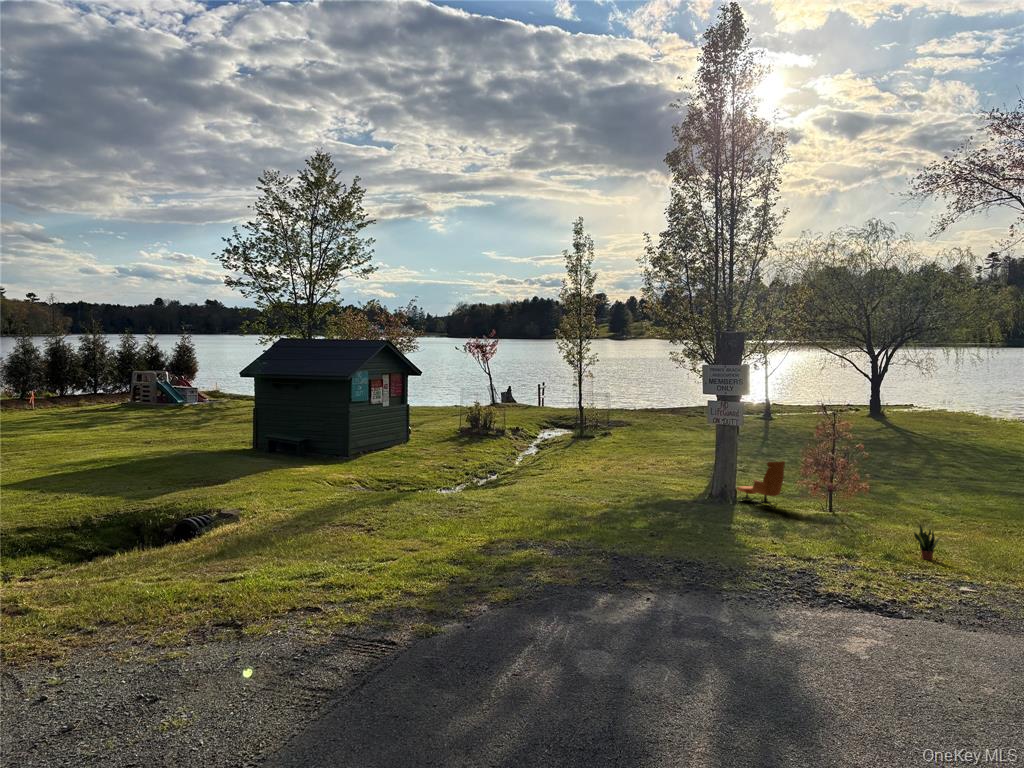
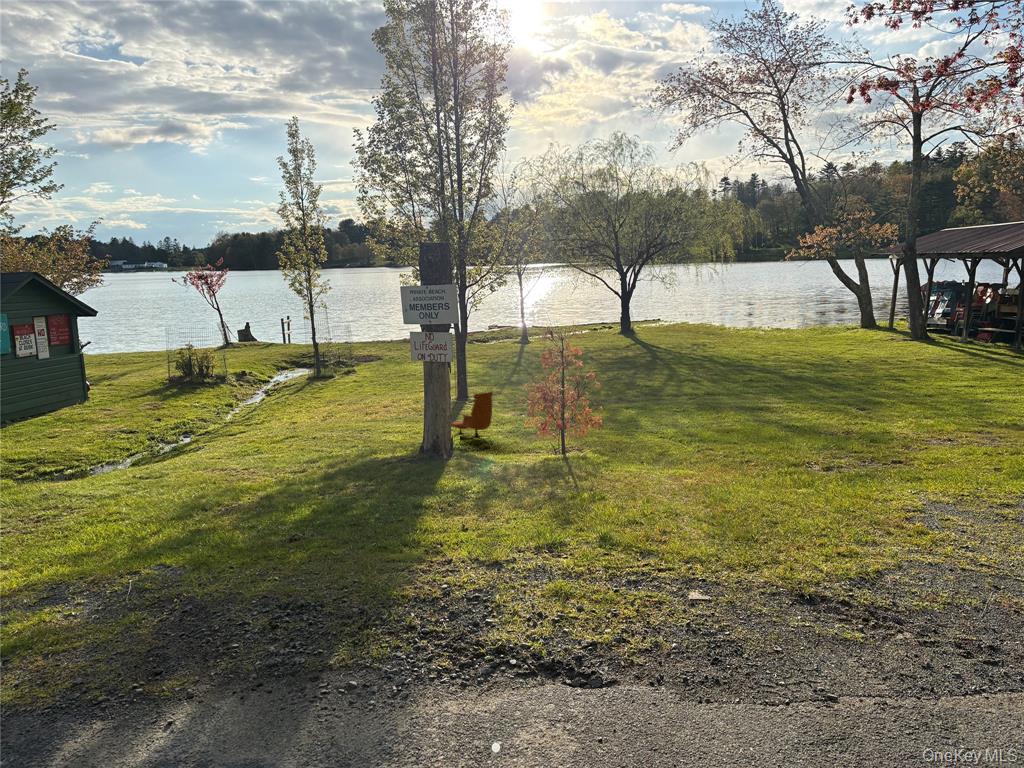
potted plant: present [914,525,940,560] -> none [589,449,615,484]

